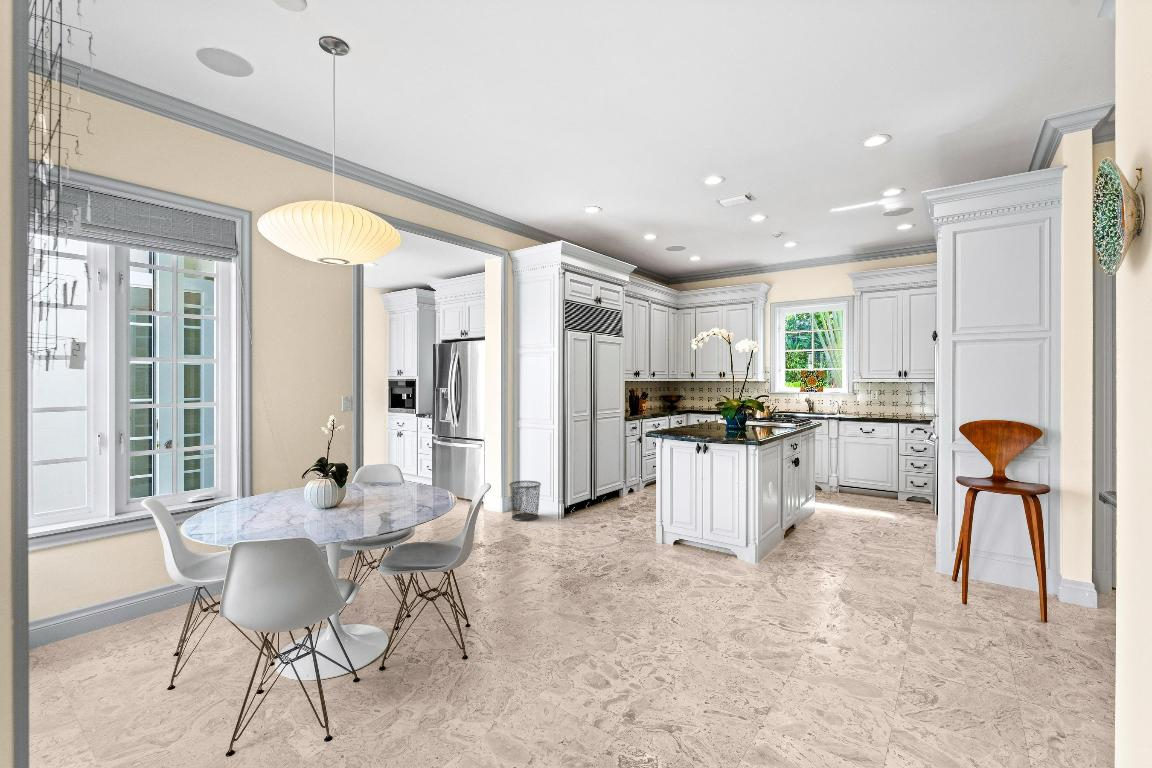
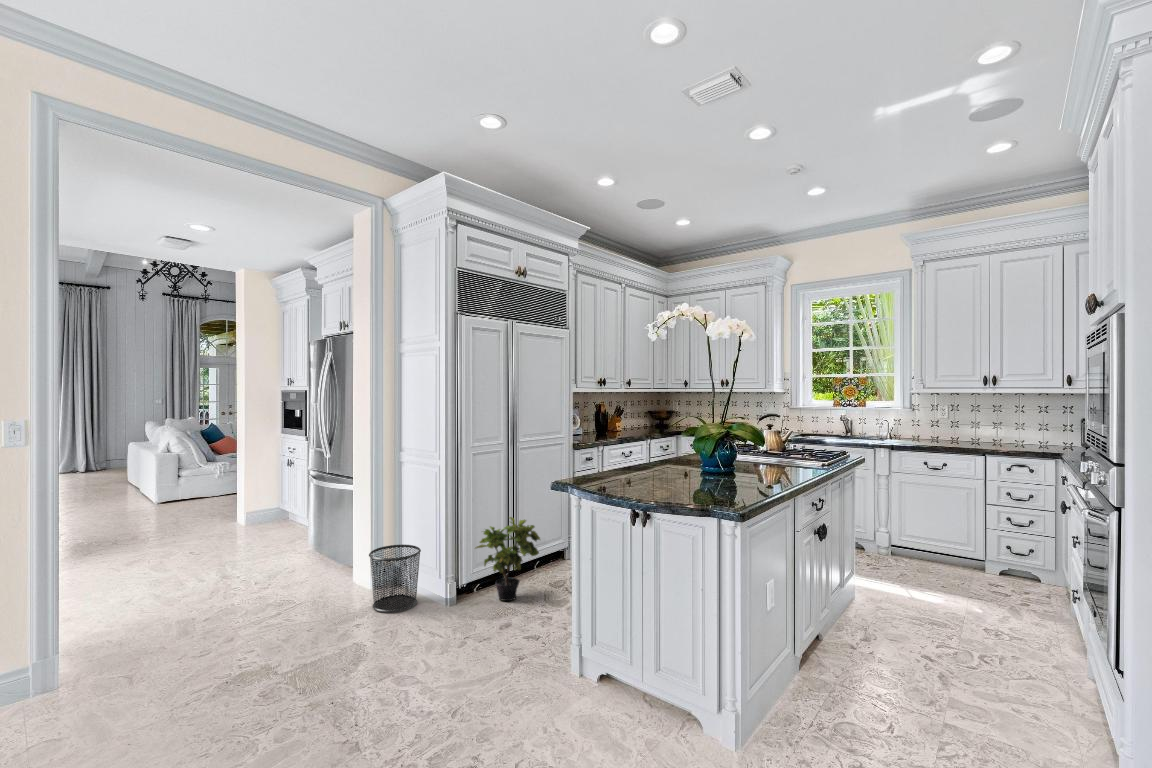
potted plant: none [574,462,616,515] -> present [475,517,540,601]

